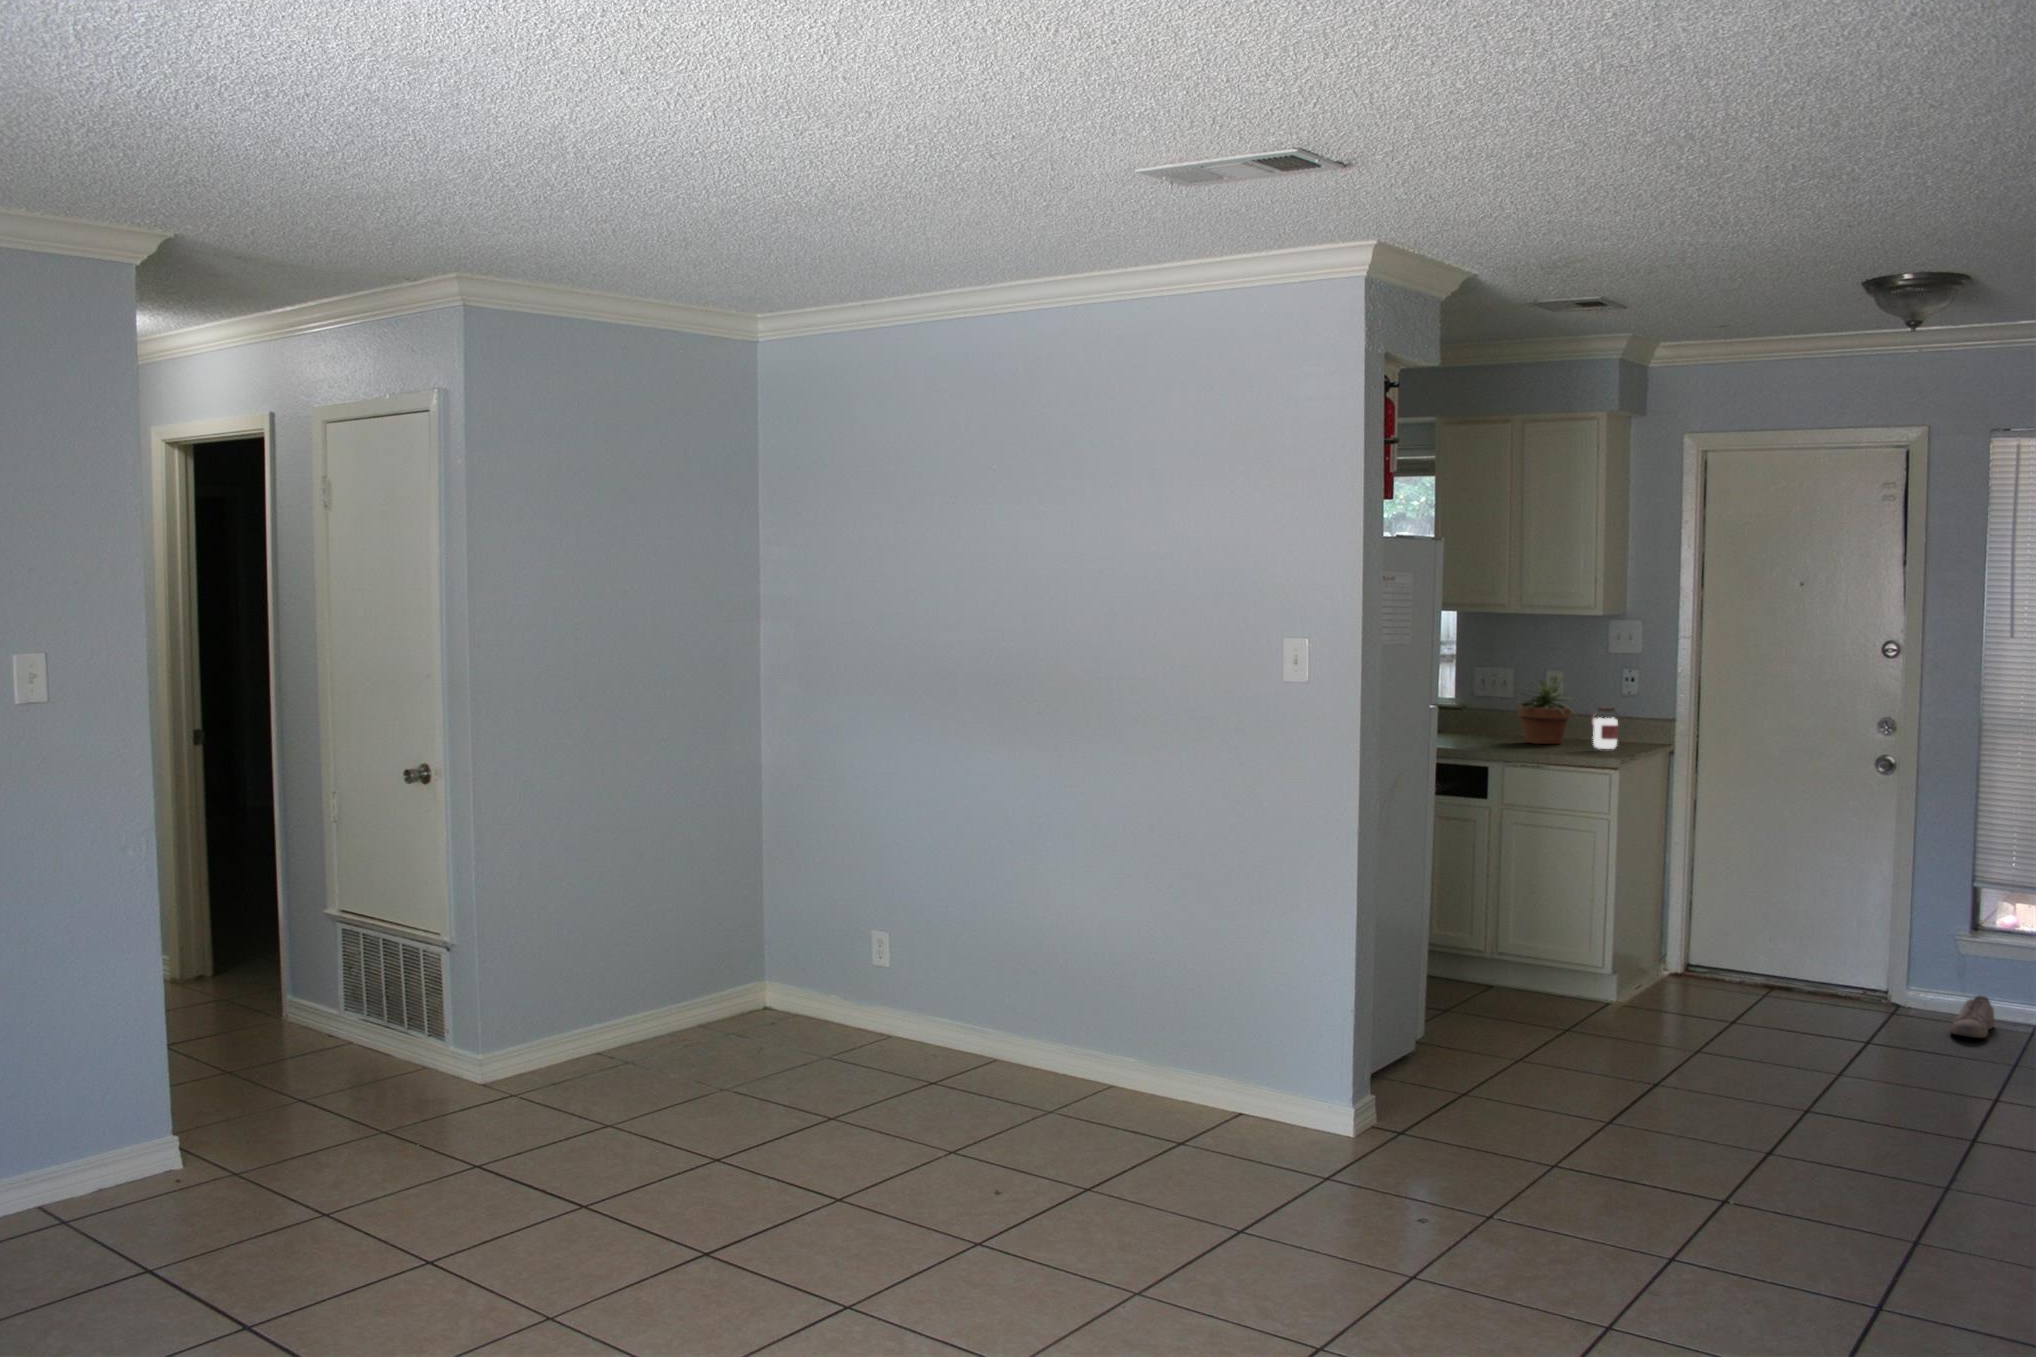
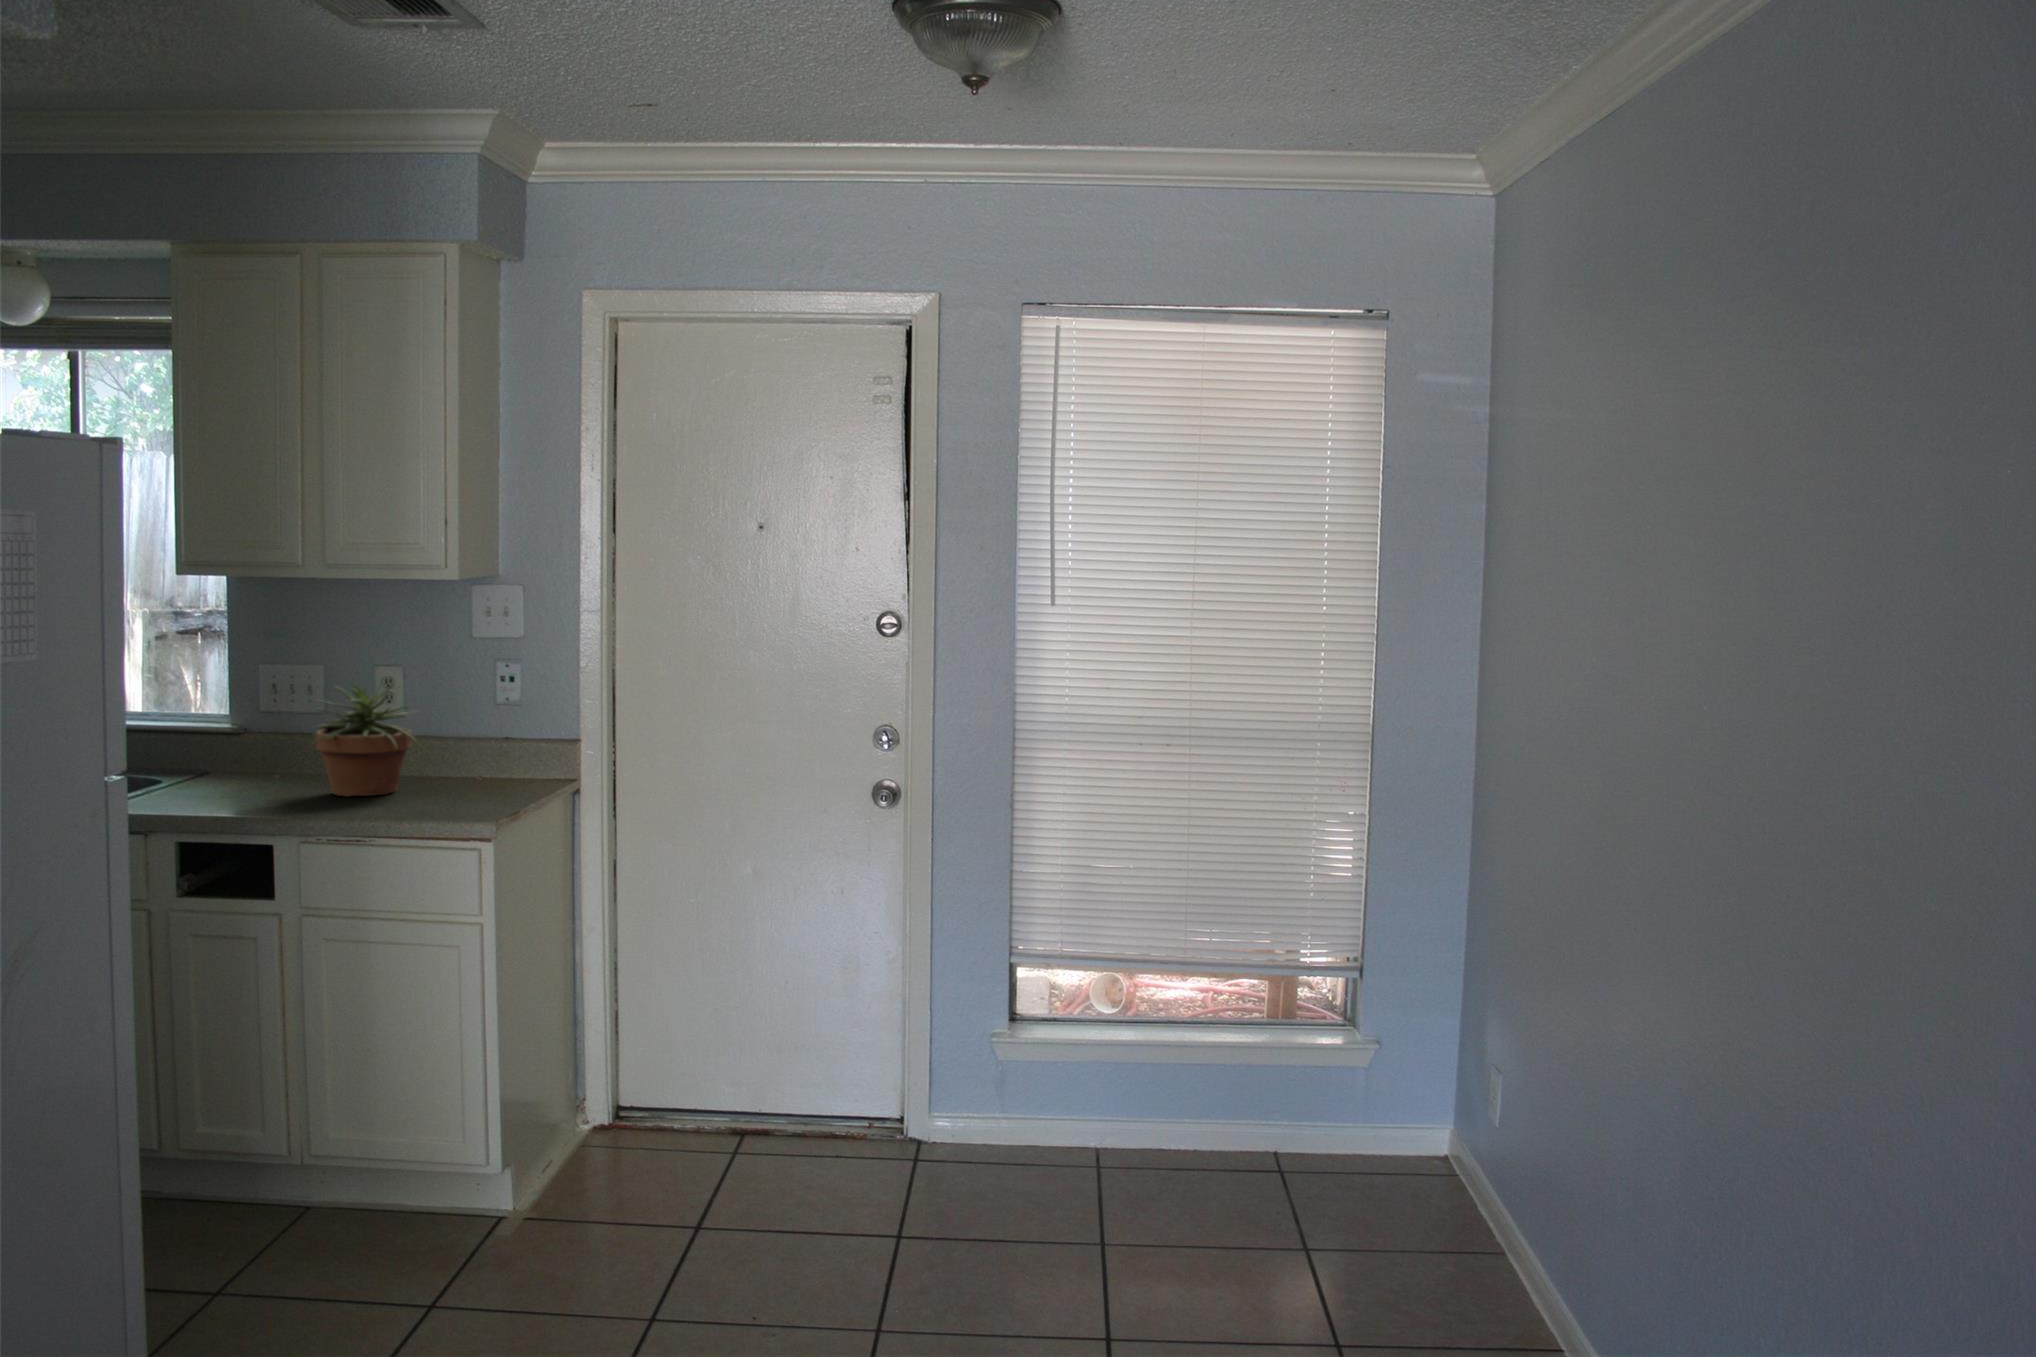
jar: present [1592,707,1618,749] -> none [445,730,492,803]
shoe: present [1950,996,1995,1038] -> none [1001,1113,1051,1201]

